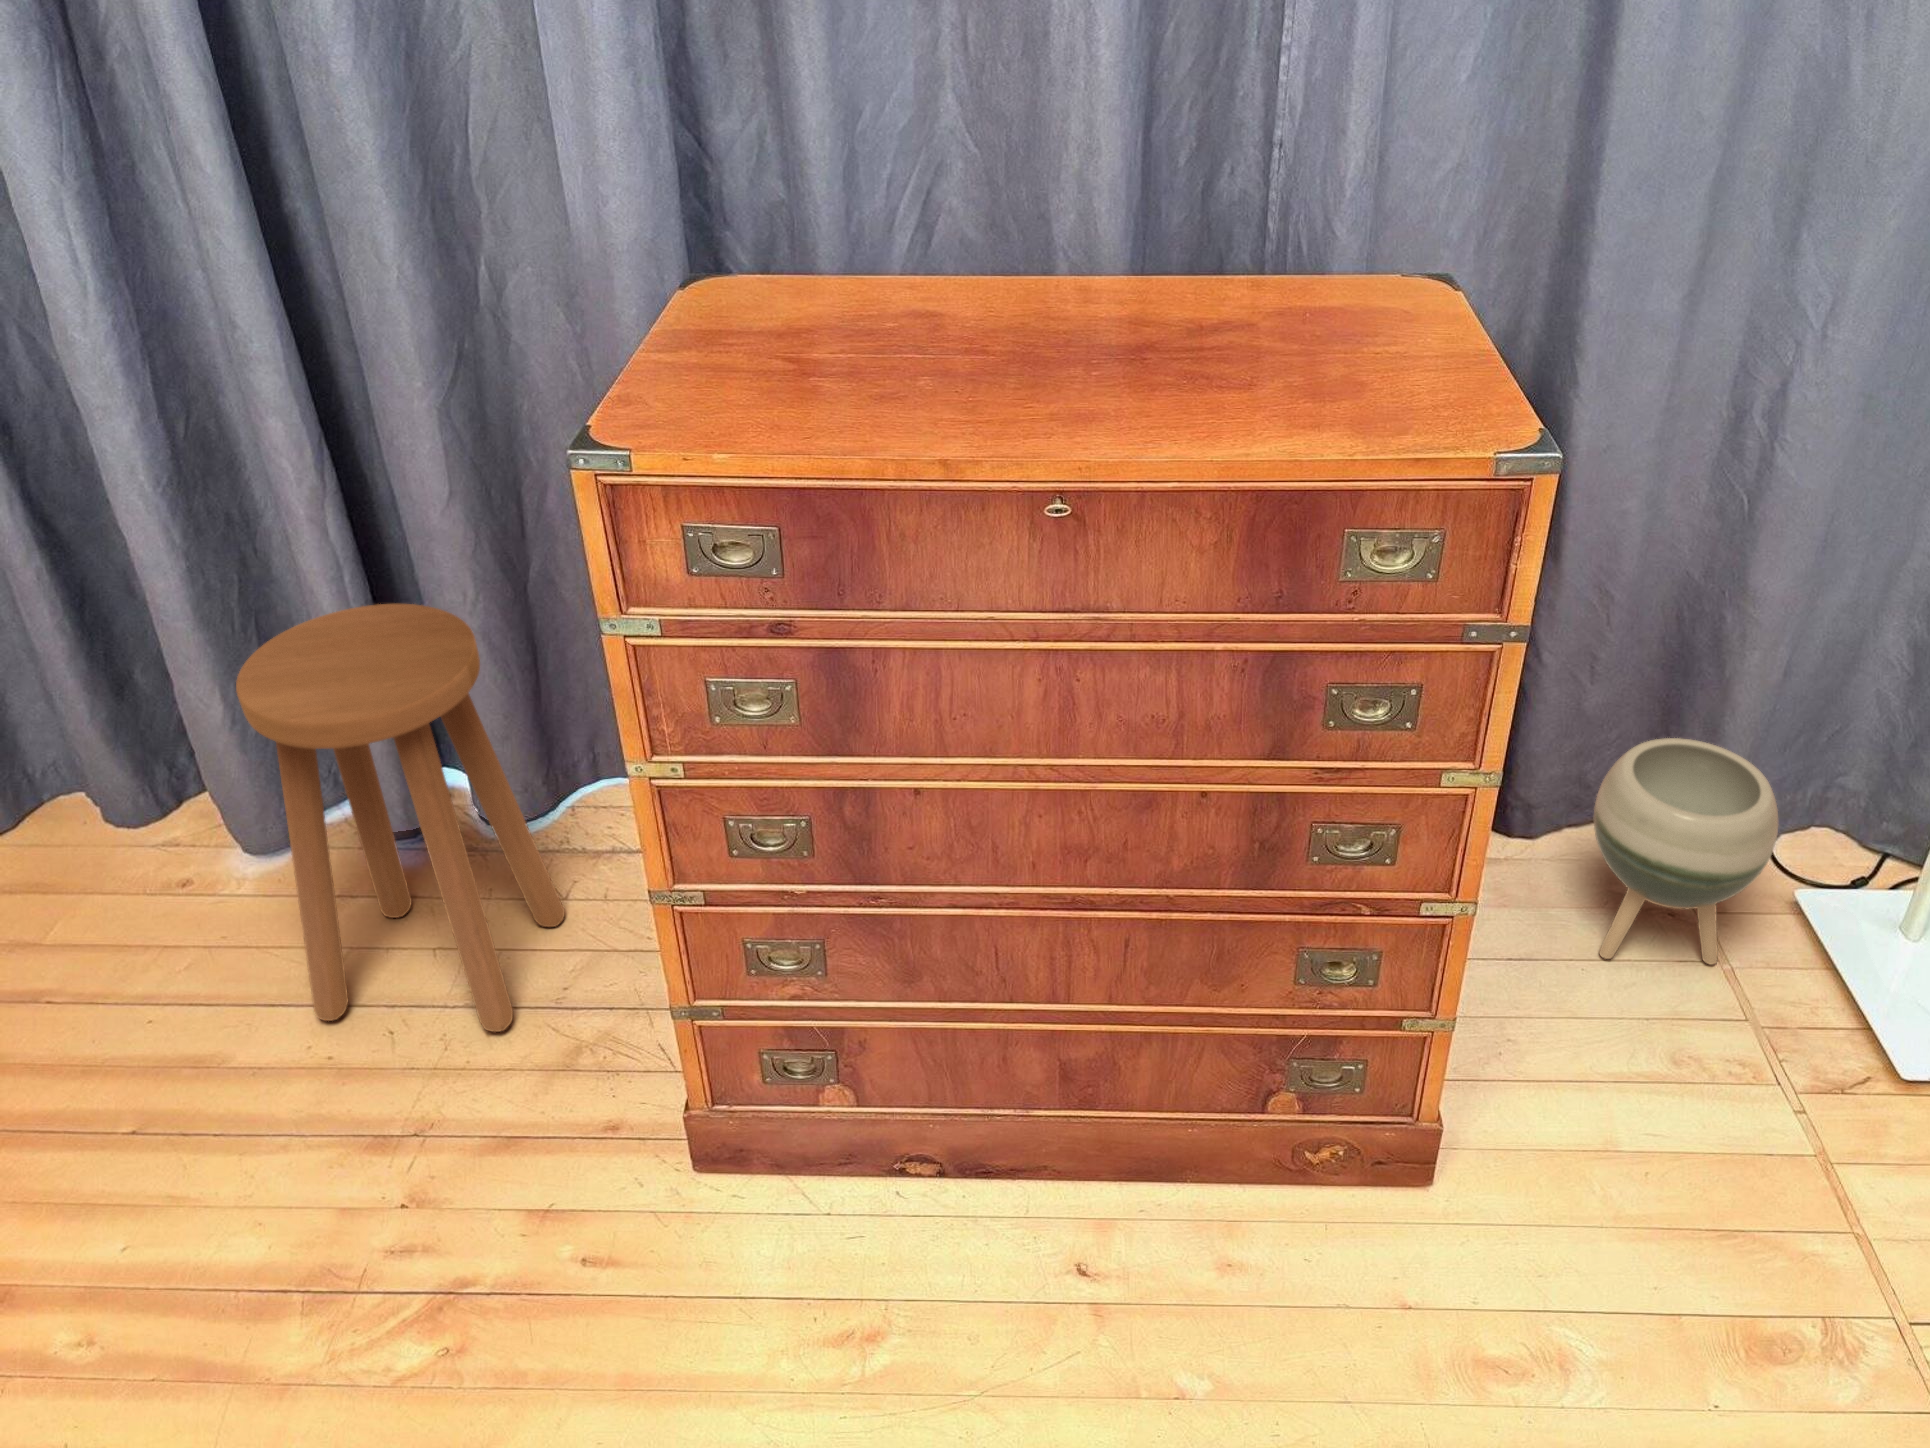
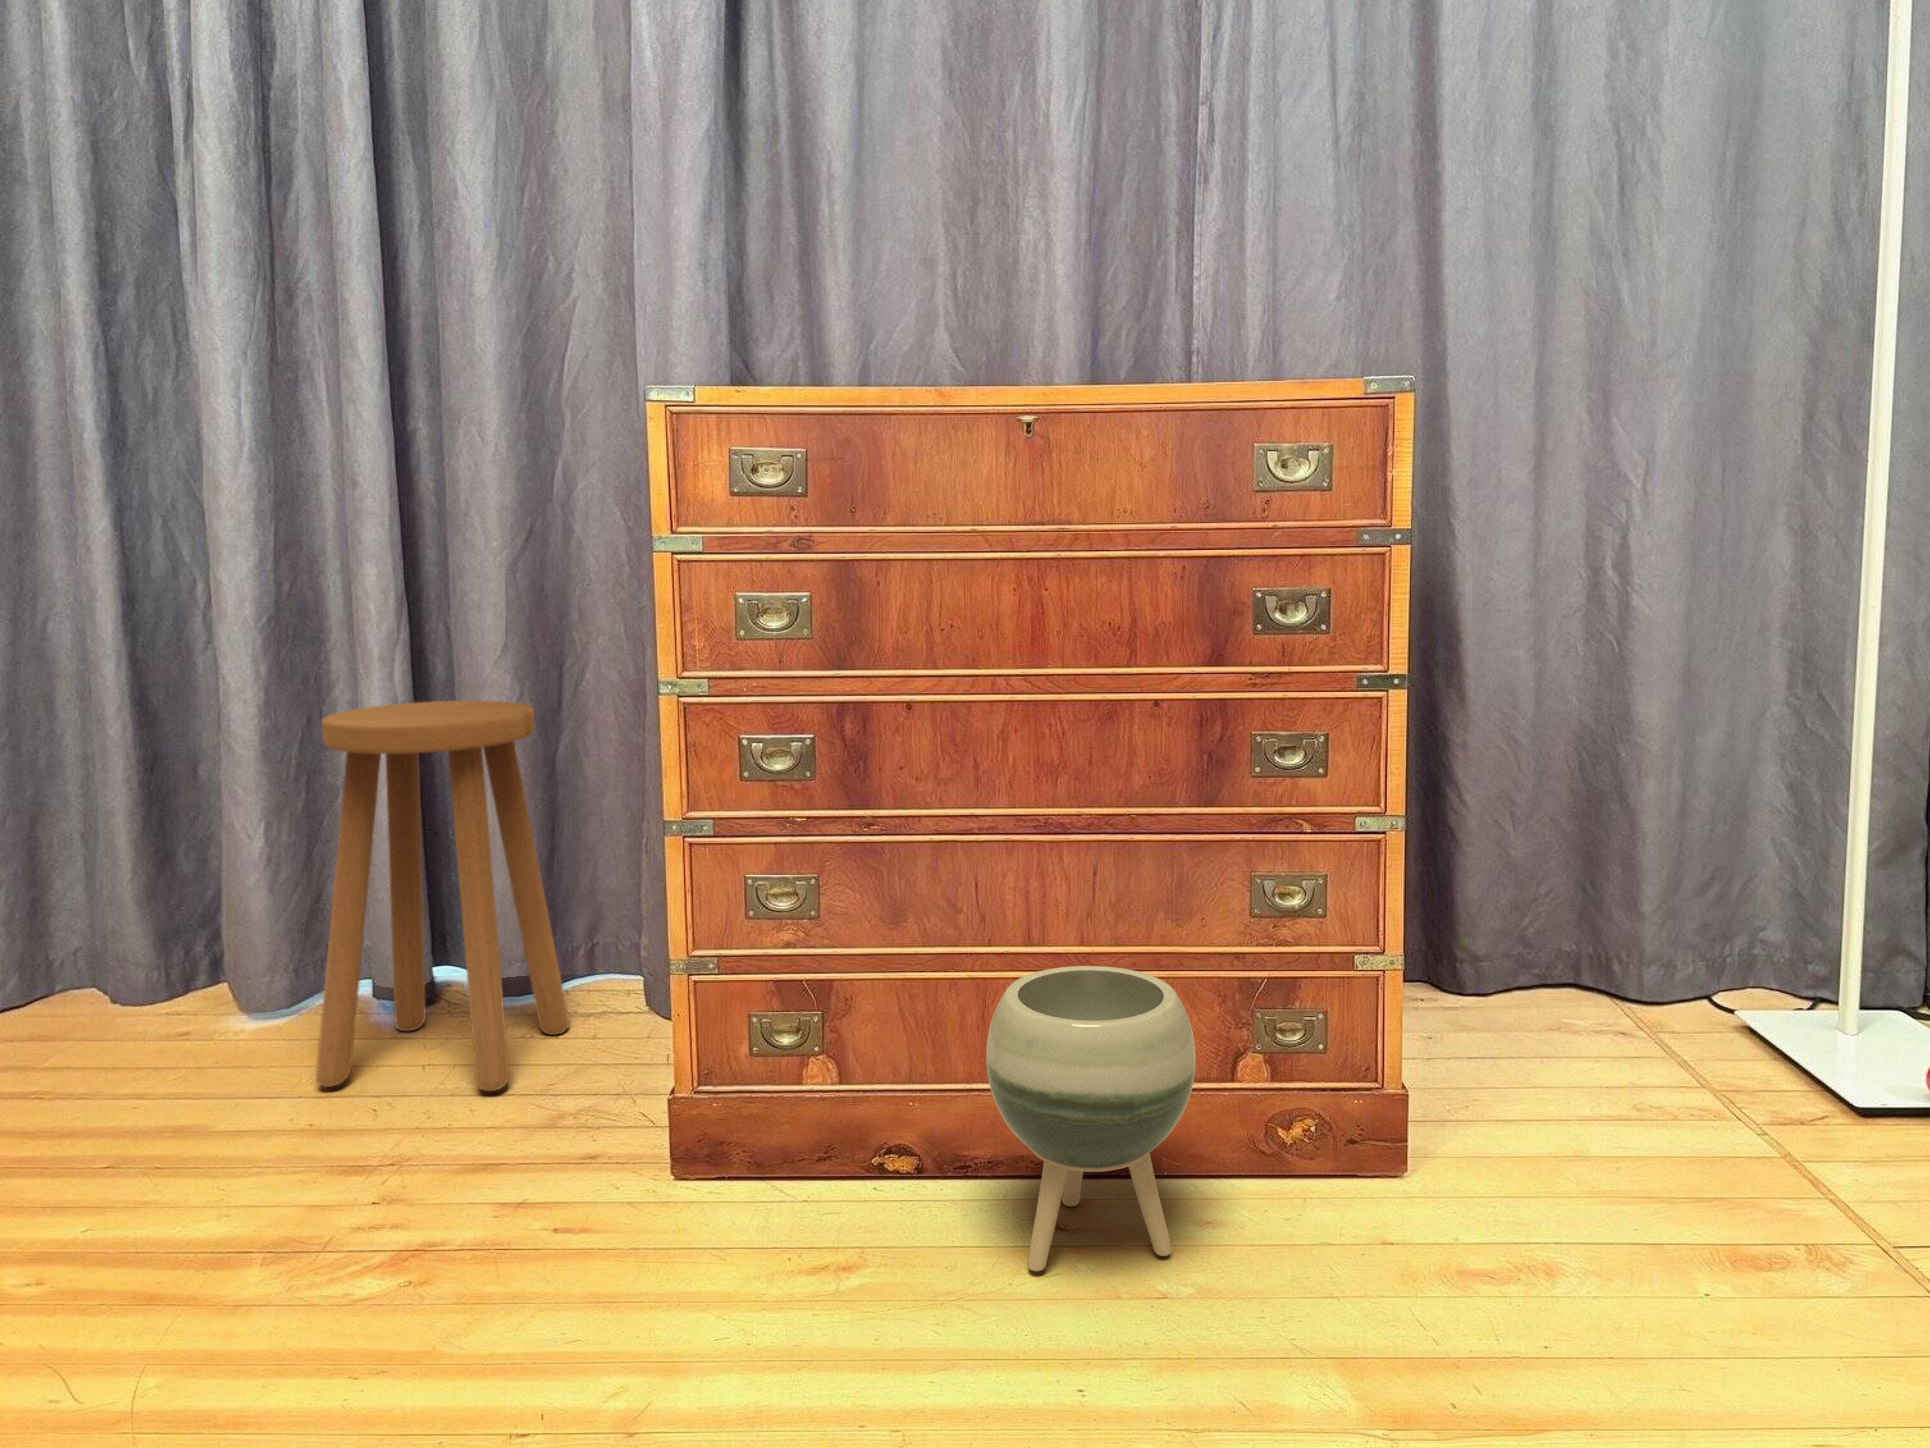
planter: present [1594,738,1778,965] -> present [986,966,1196,1271]

